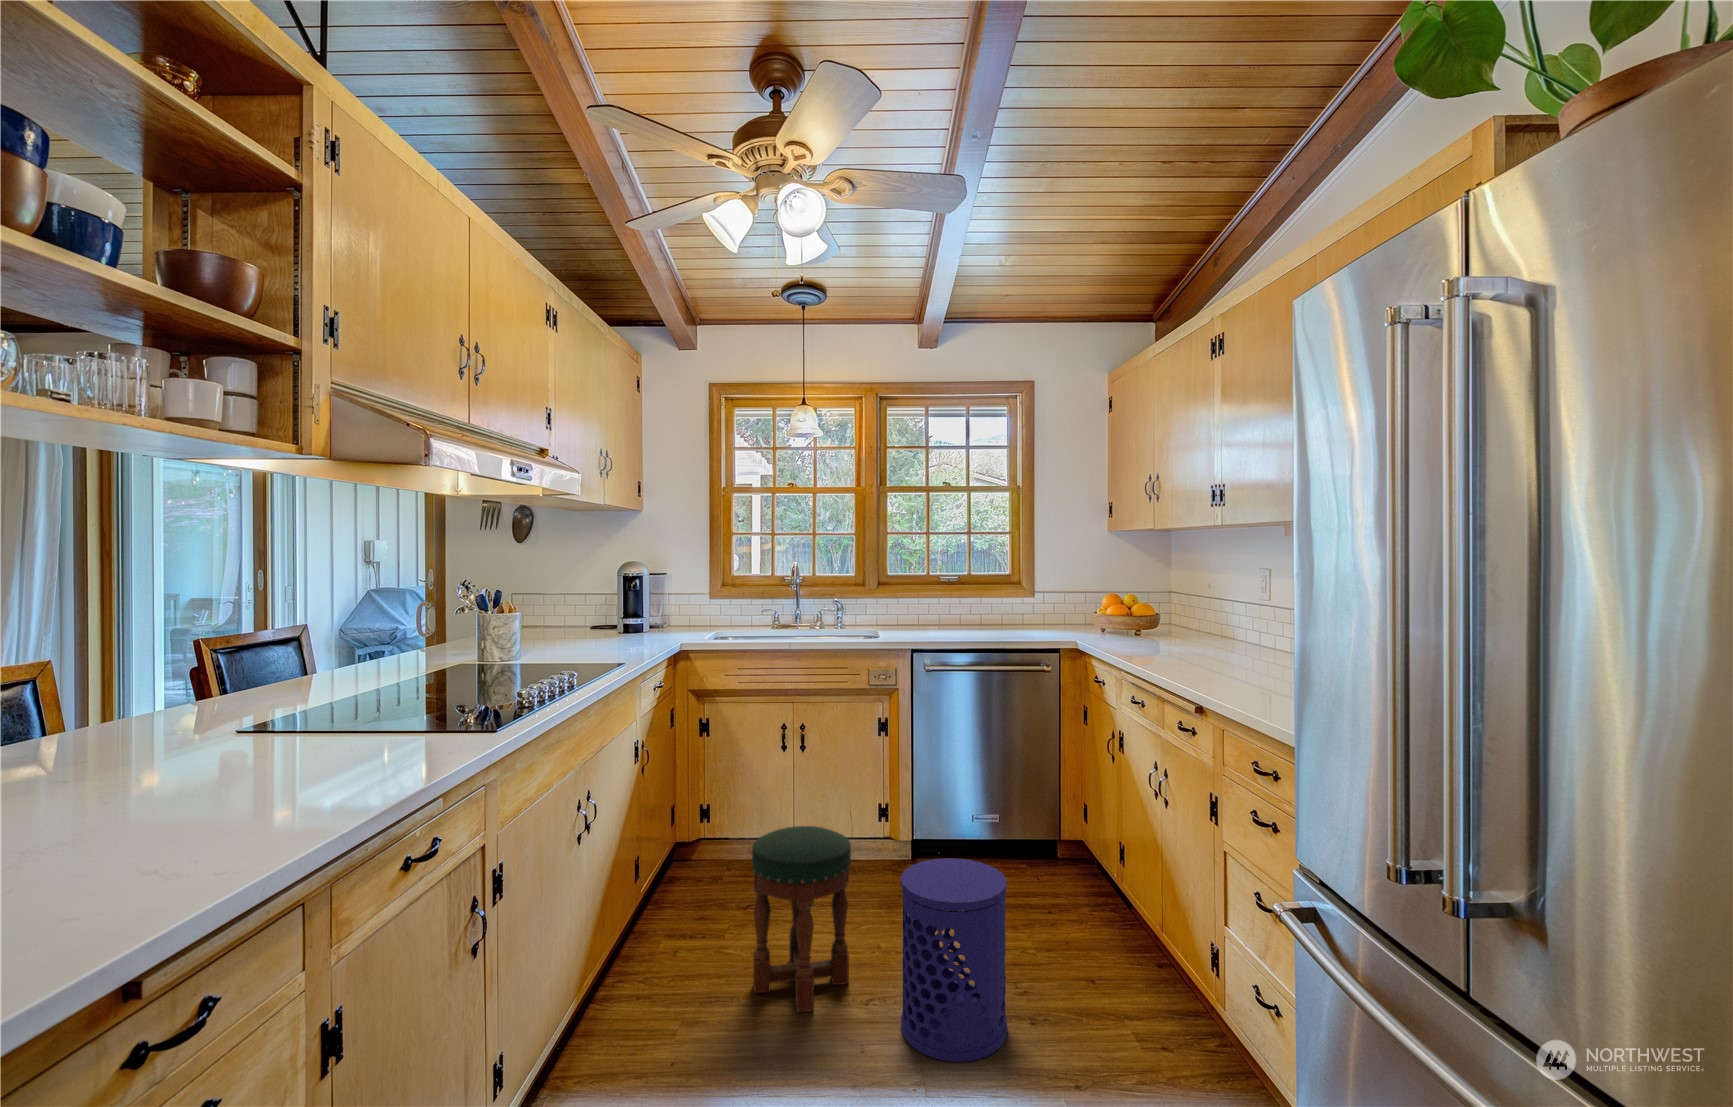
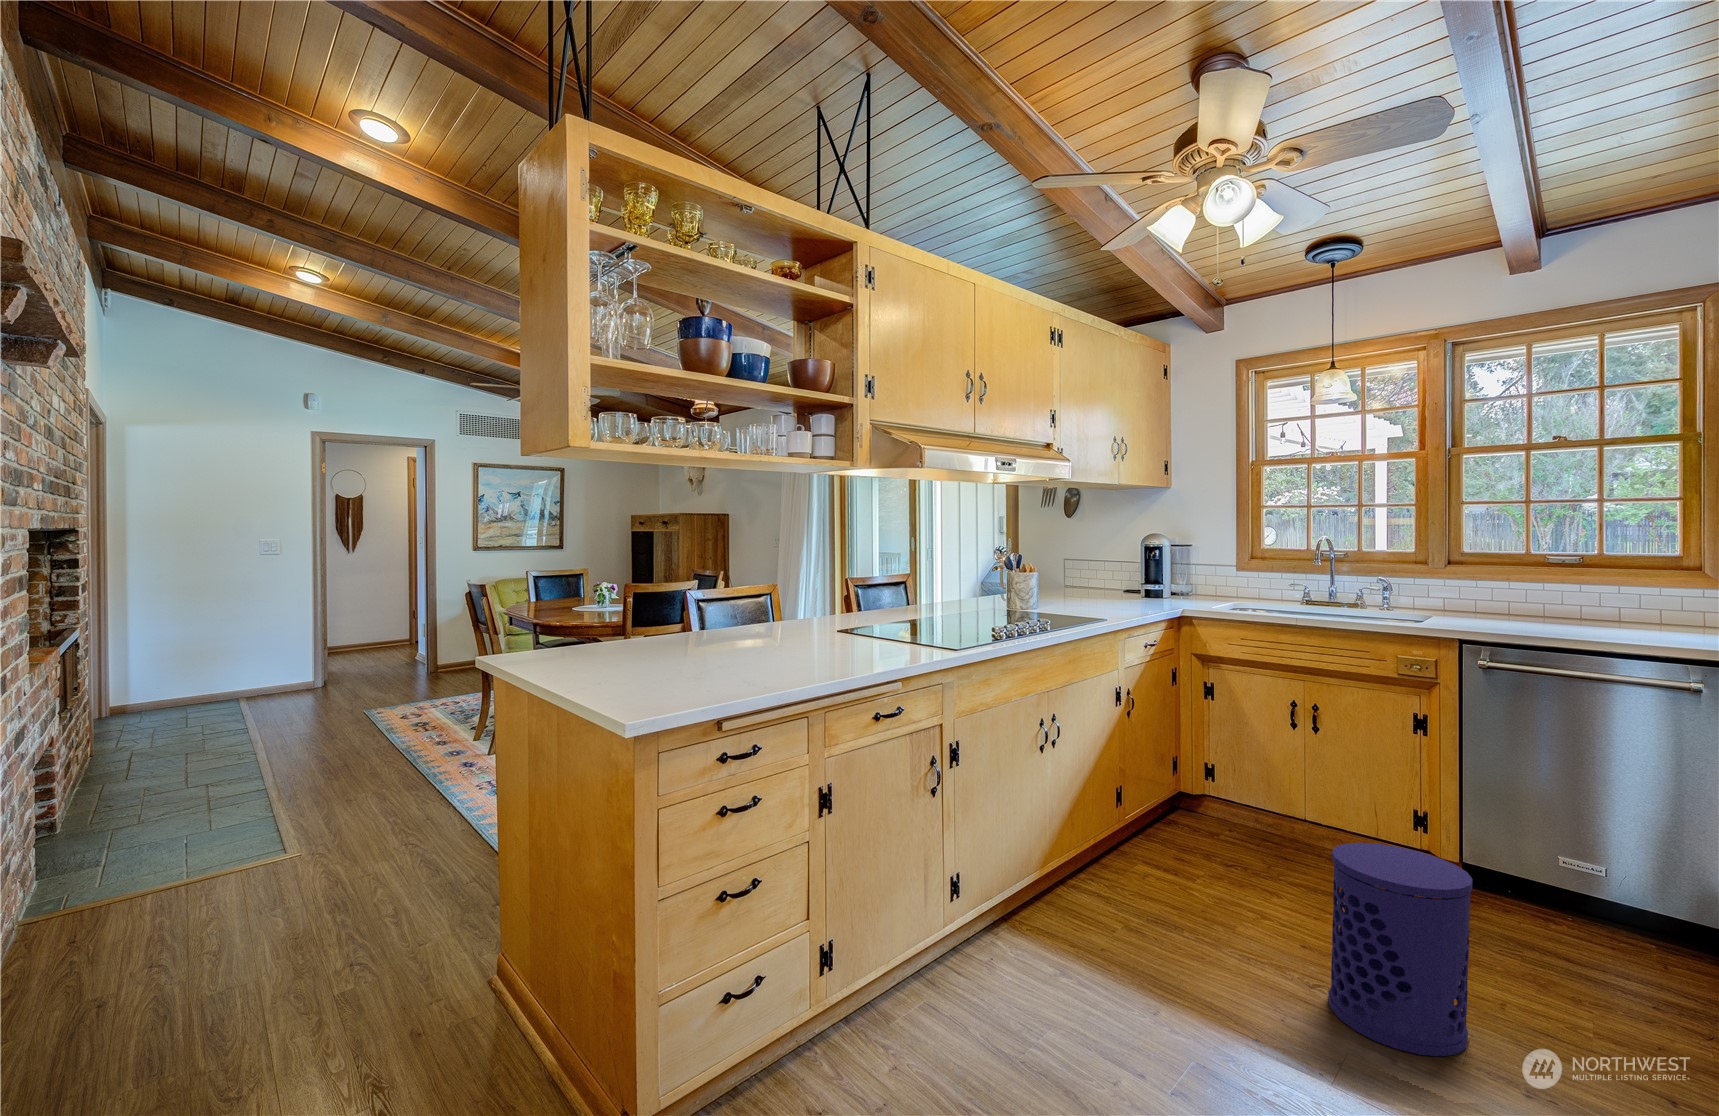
stool: present [752,826,851,1013] -> none [1195,781,1302,949]

